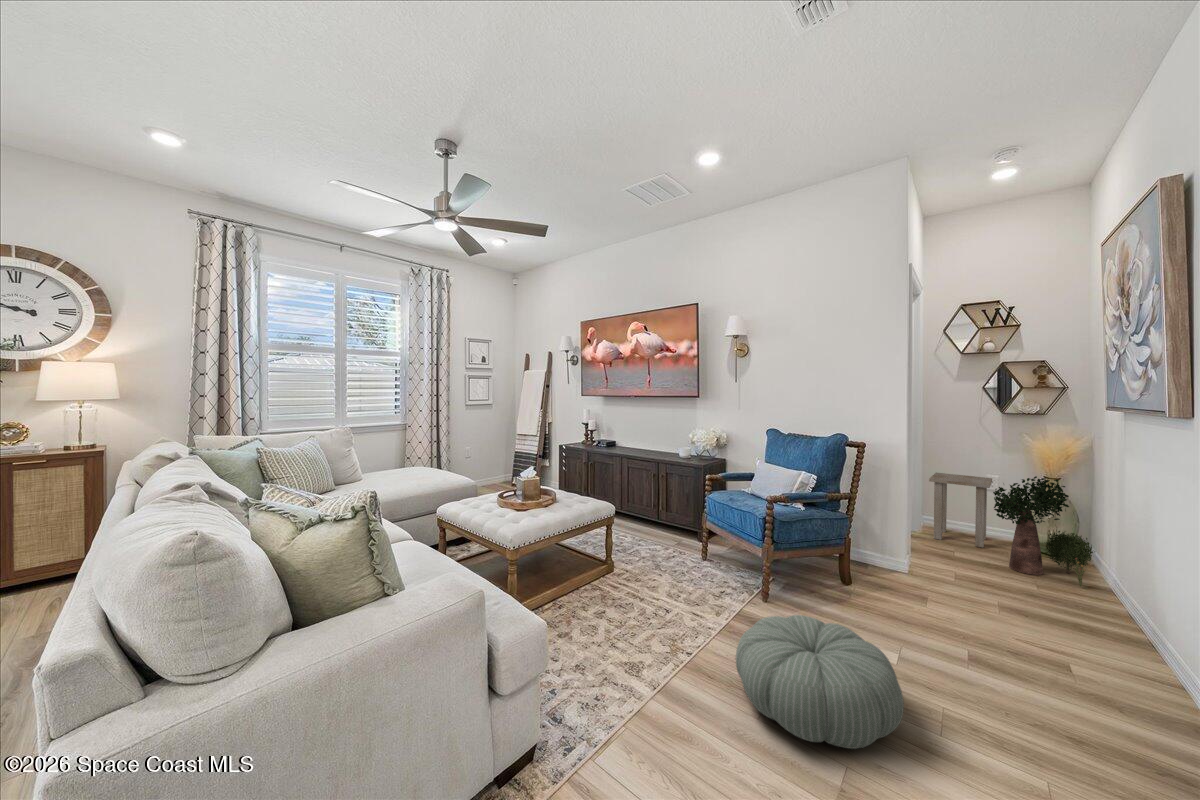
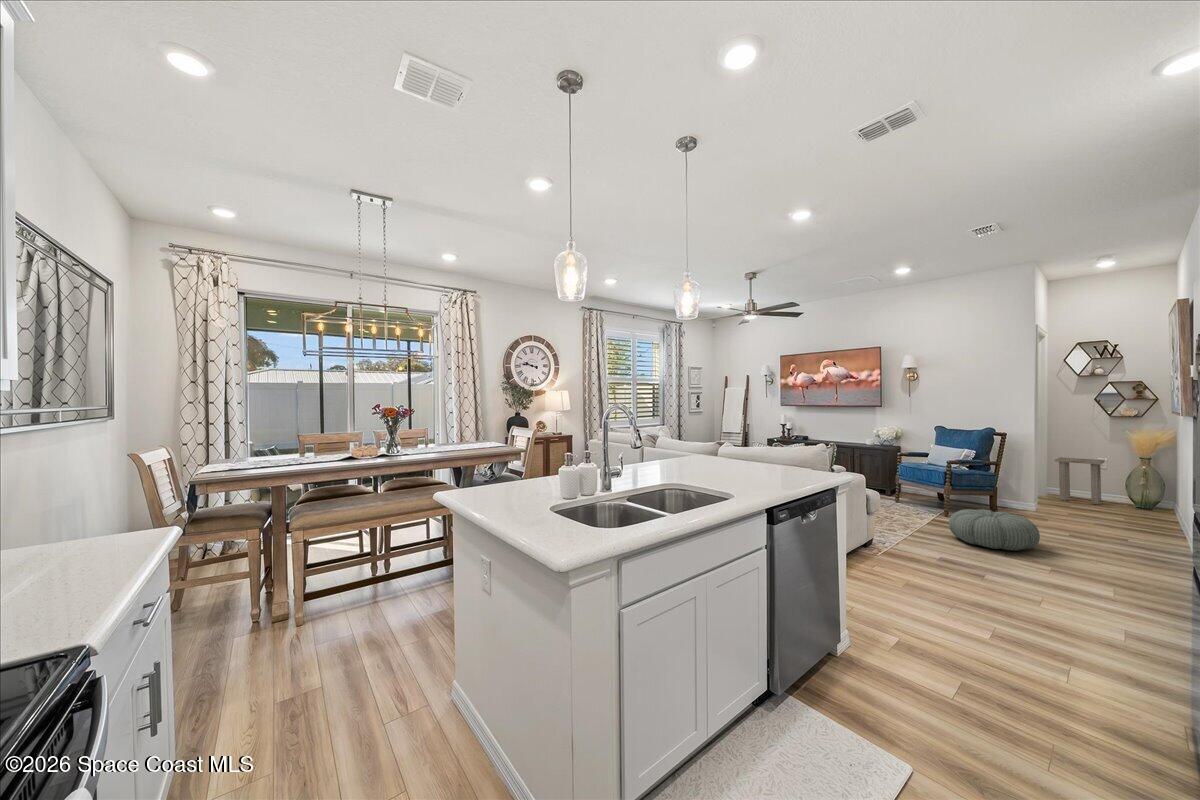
potted plant: present [993,476,1095,587] -> none [1101,454,1176,520]

